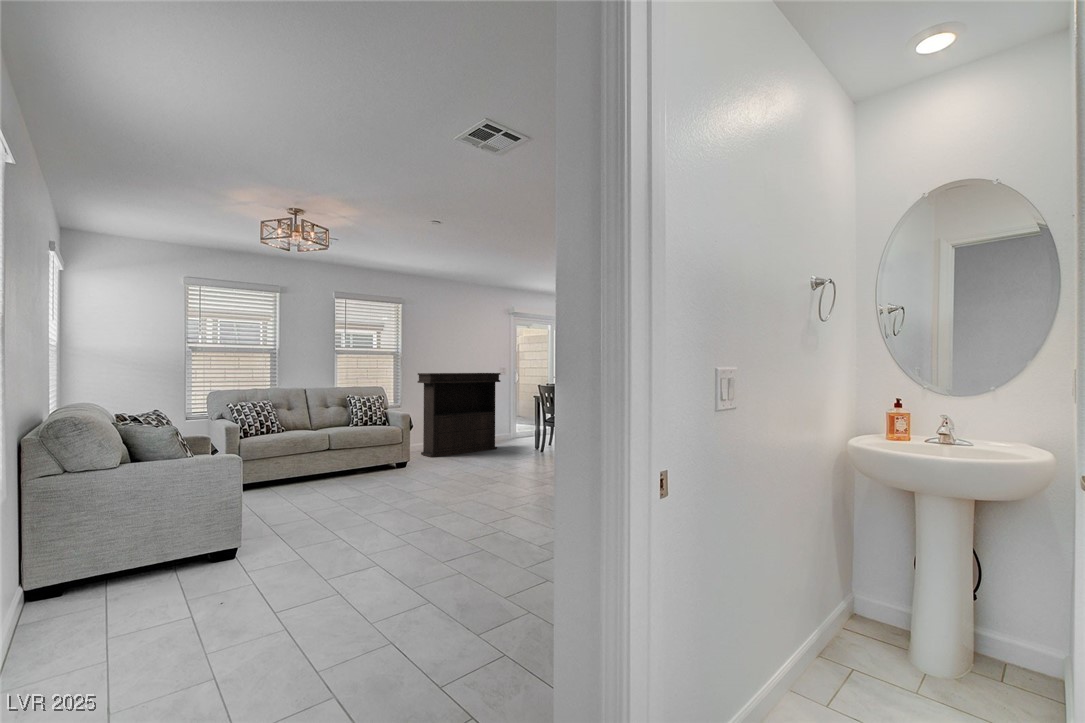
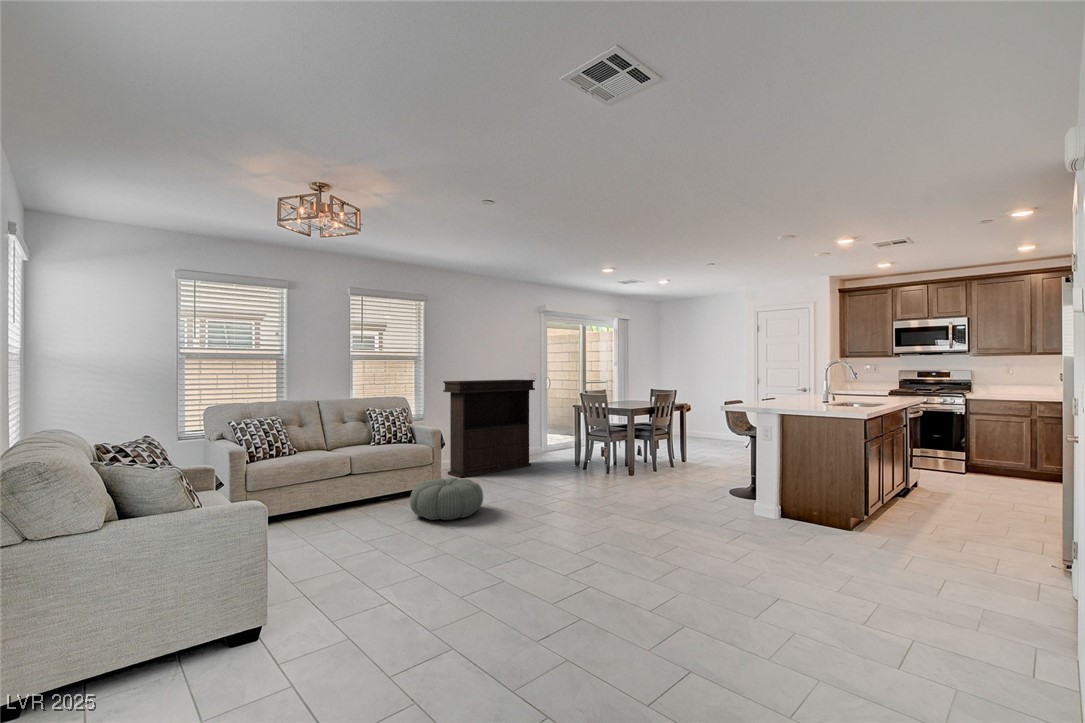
pouf: none [377,453,439,486] -> present [410,478,483,520]

